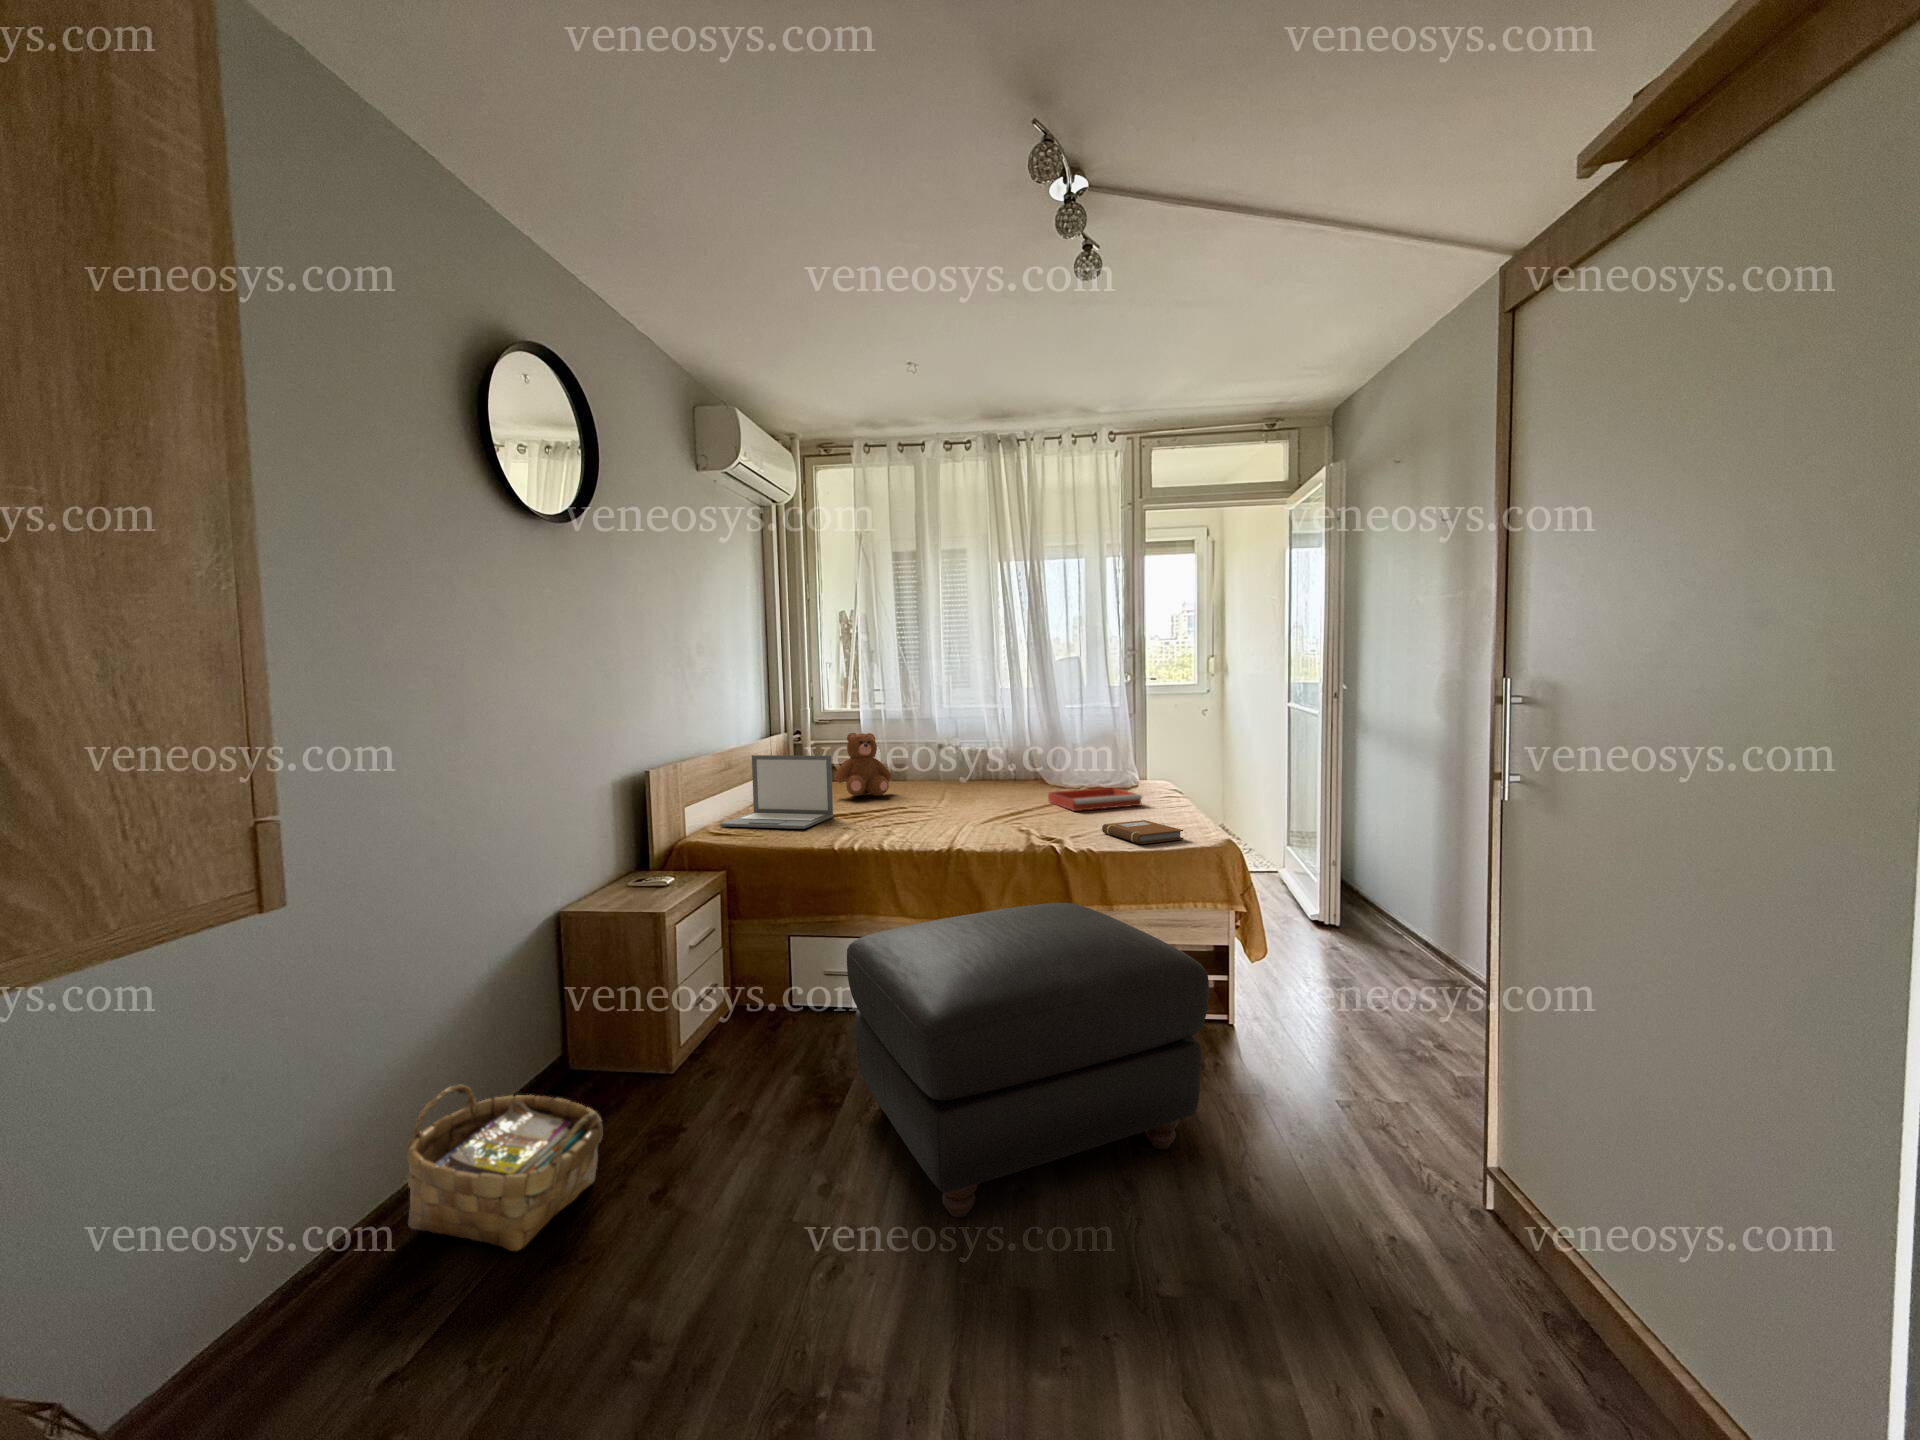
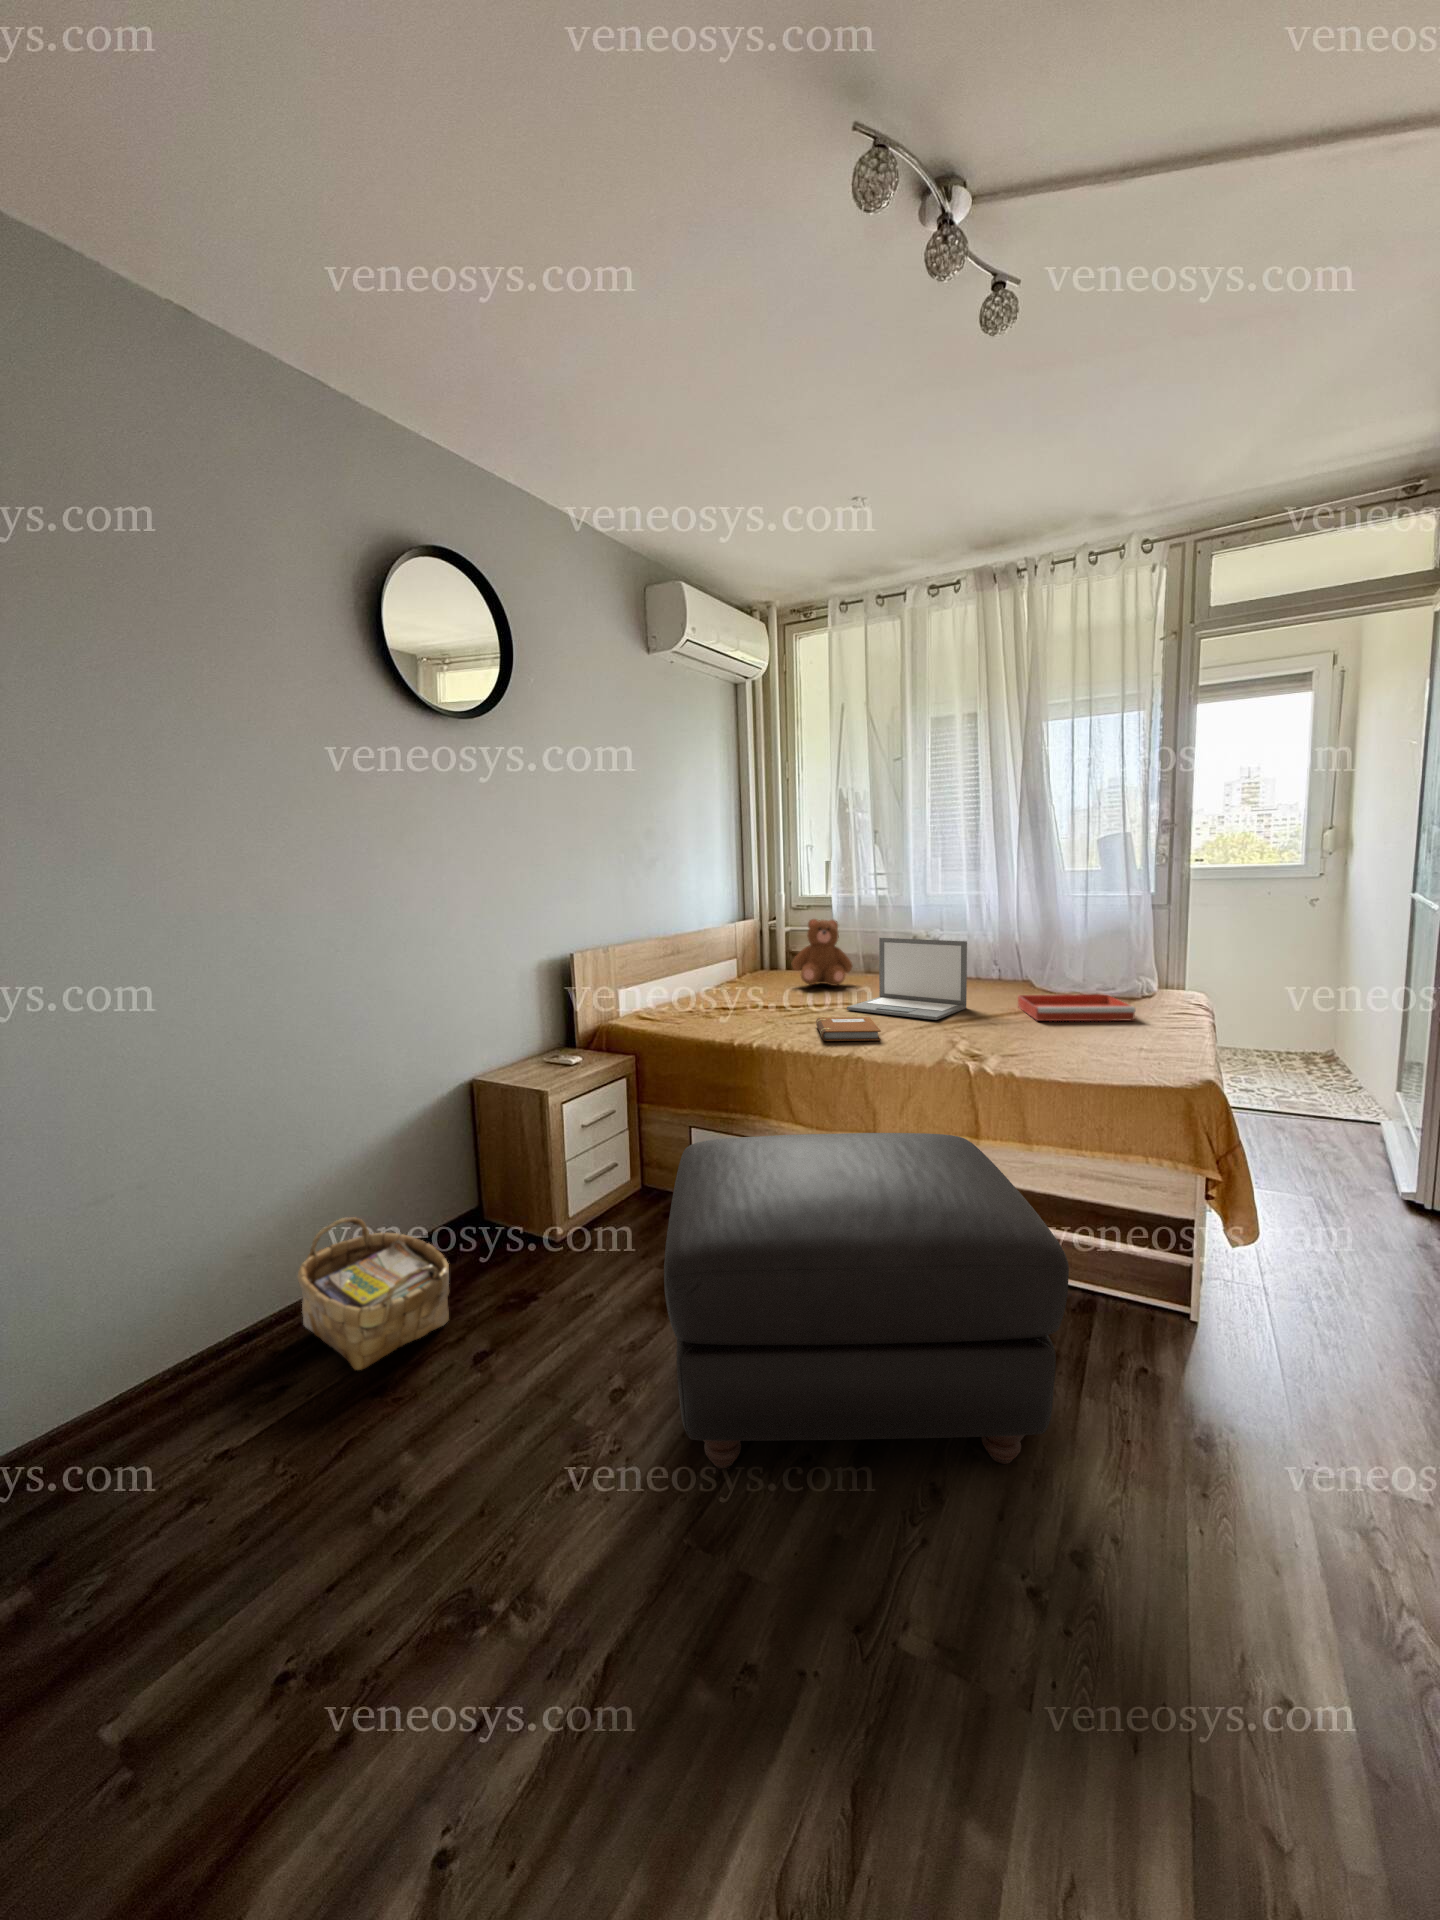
laptop: present [720,755,833,829] -> present [847,938,967,1020]
notebook: present [1102,820,1183,844] -> present [816,1017,881,1041]

